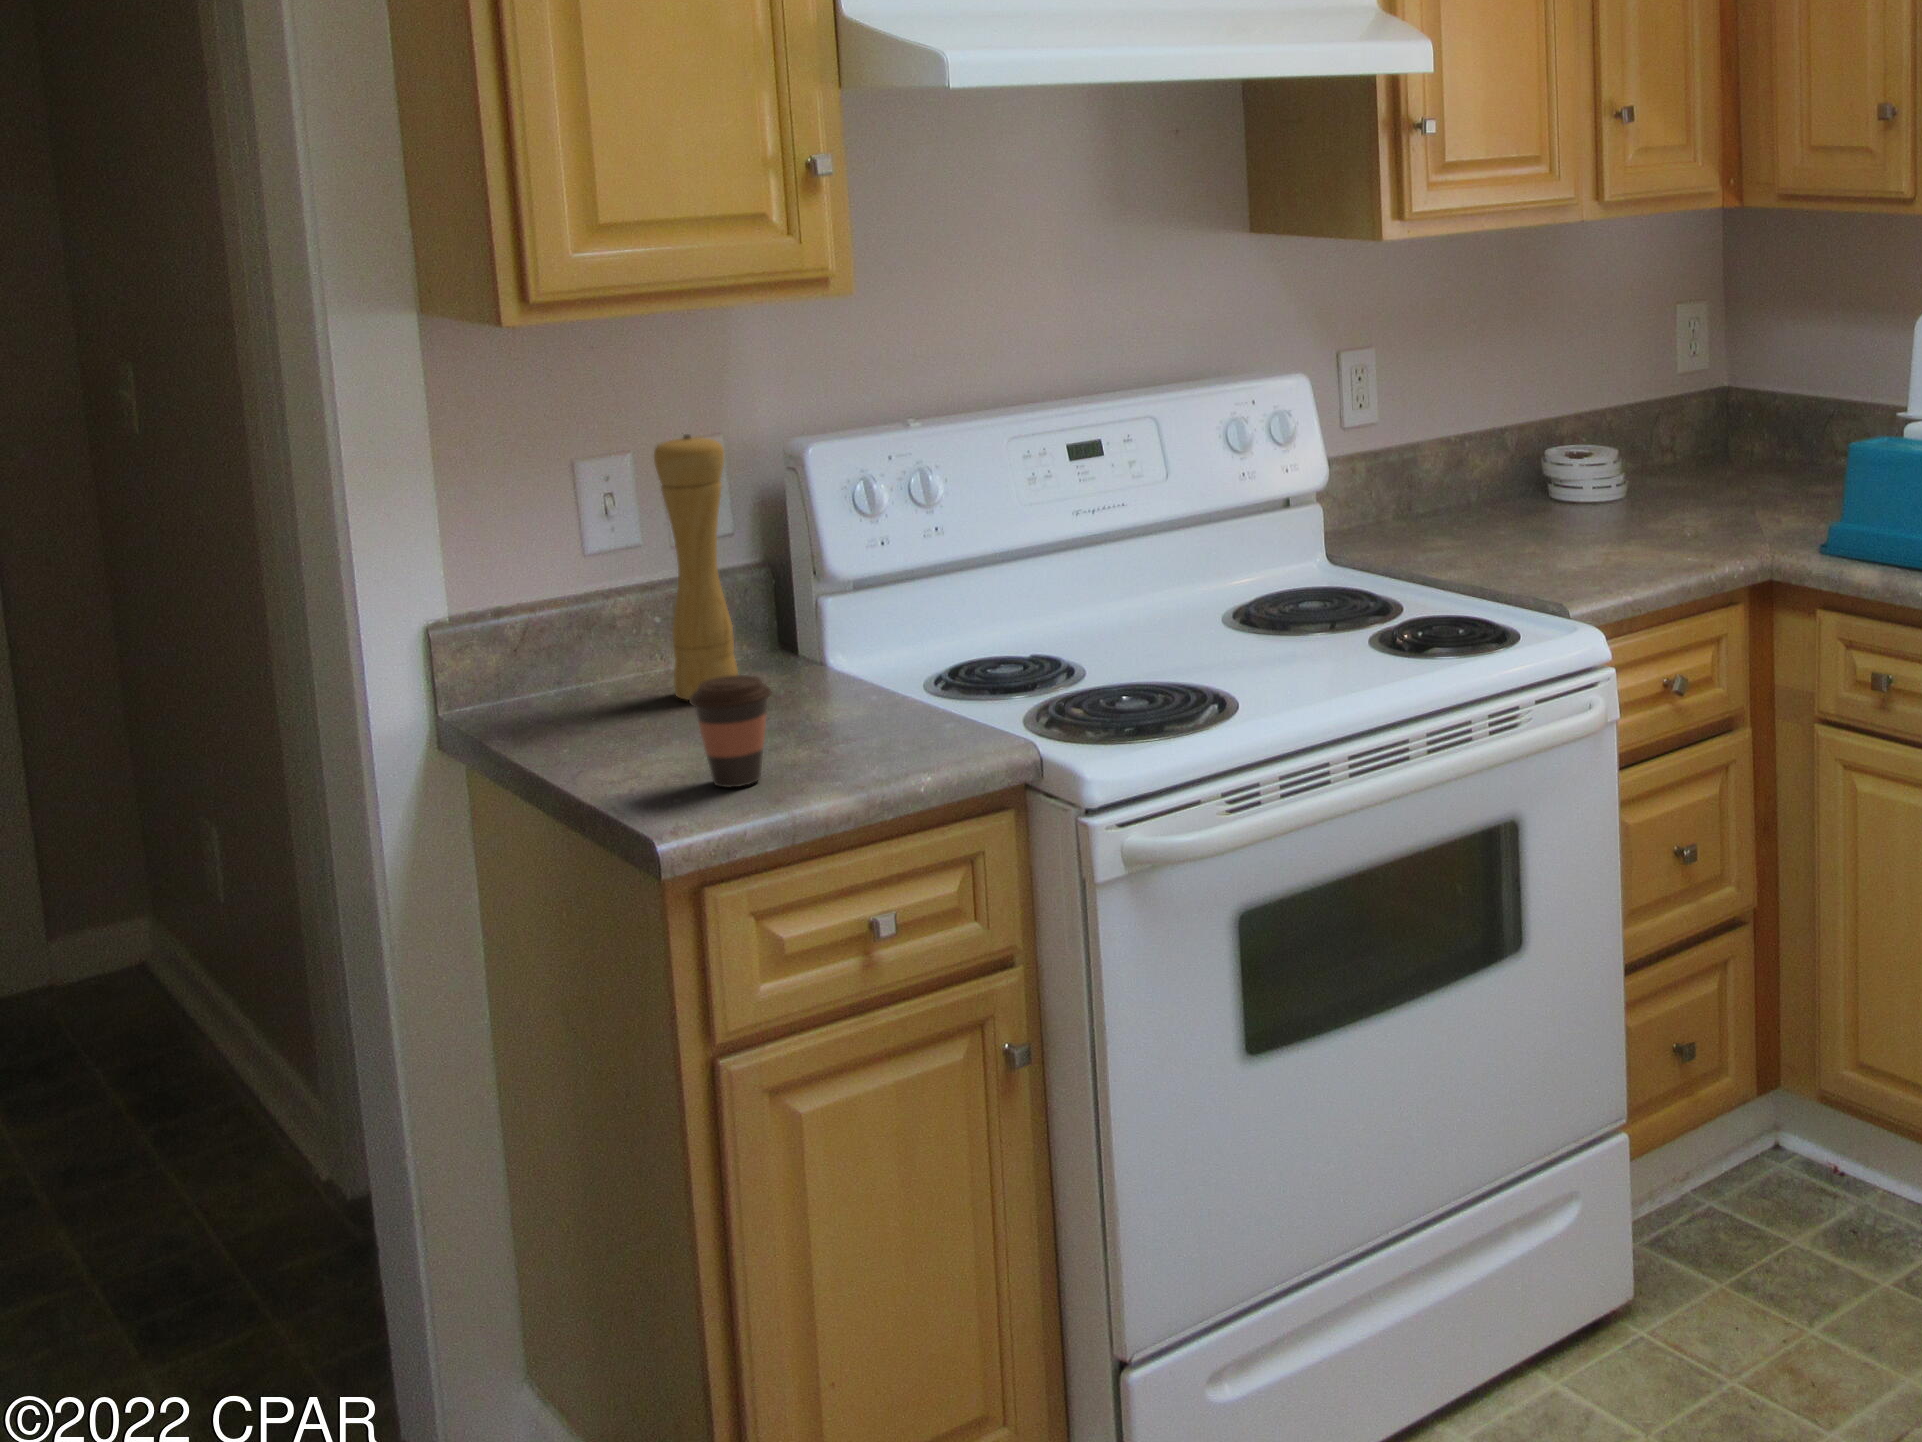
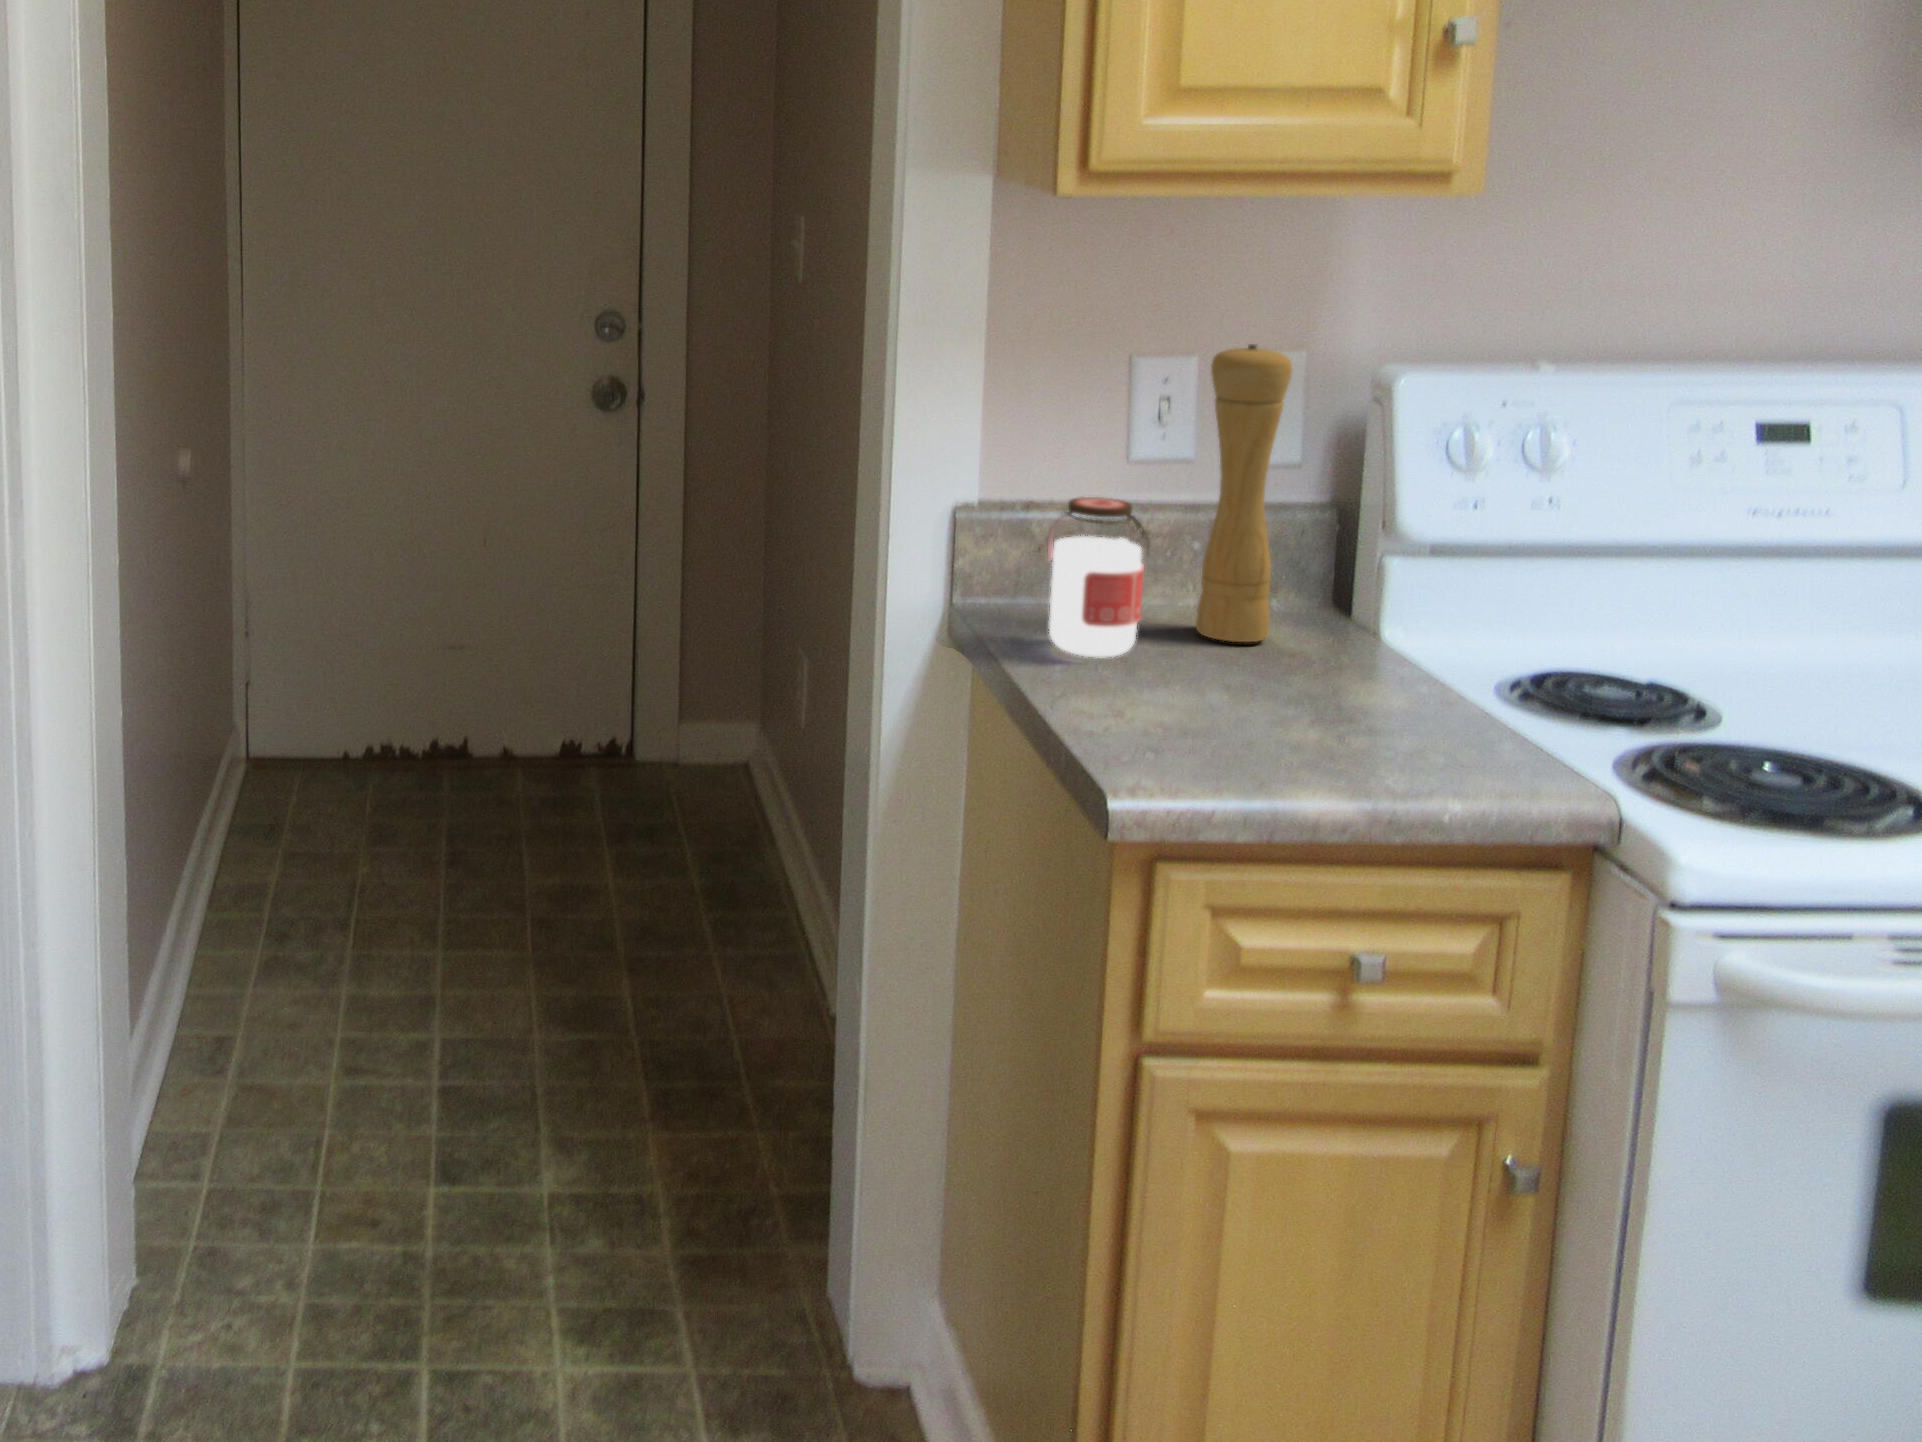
jar: none [536,591,634,742] -> present [1048,497,1149,658]
coffee cup: present [689,675,772,787] -> none [1179,623,1278,753]

